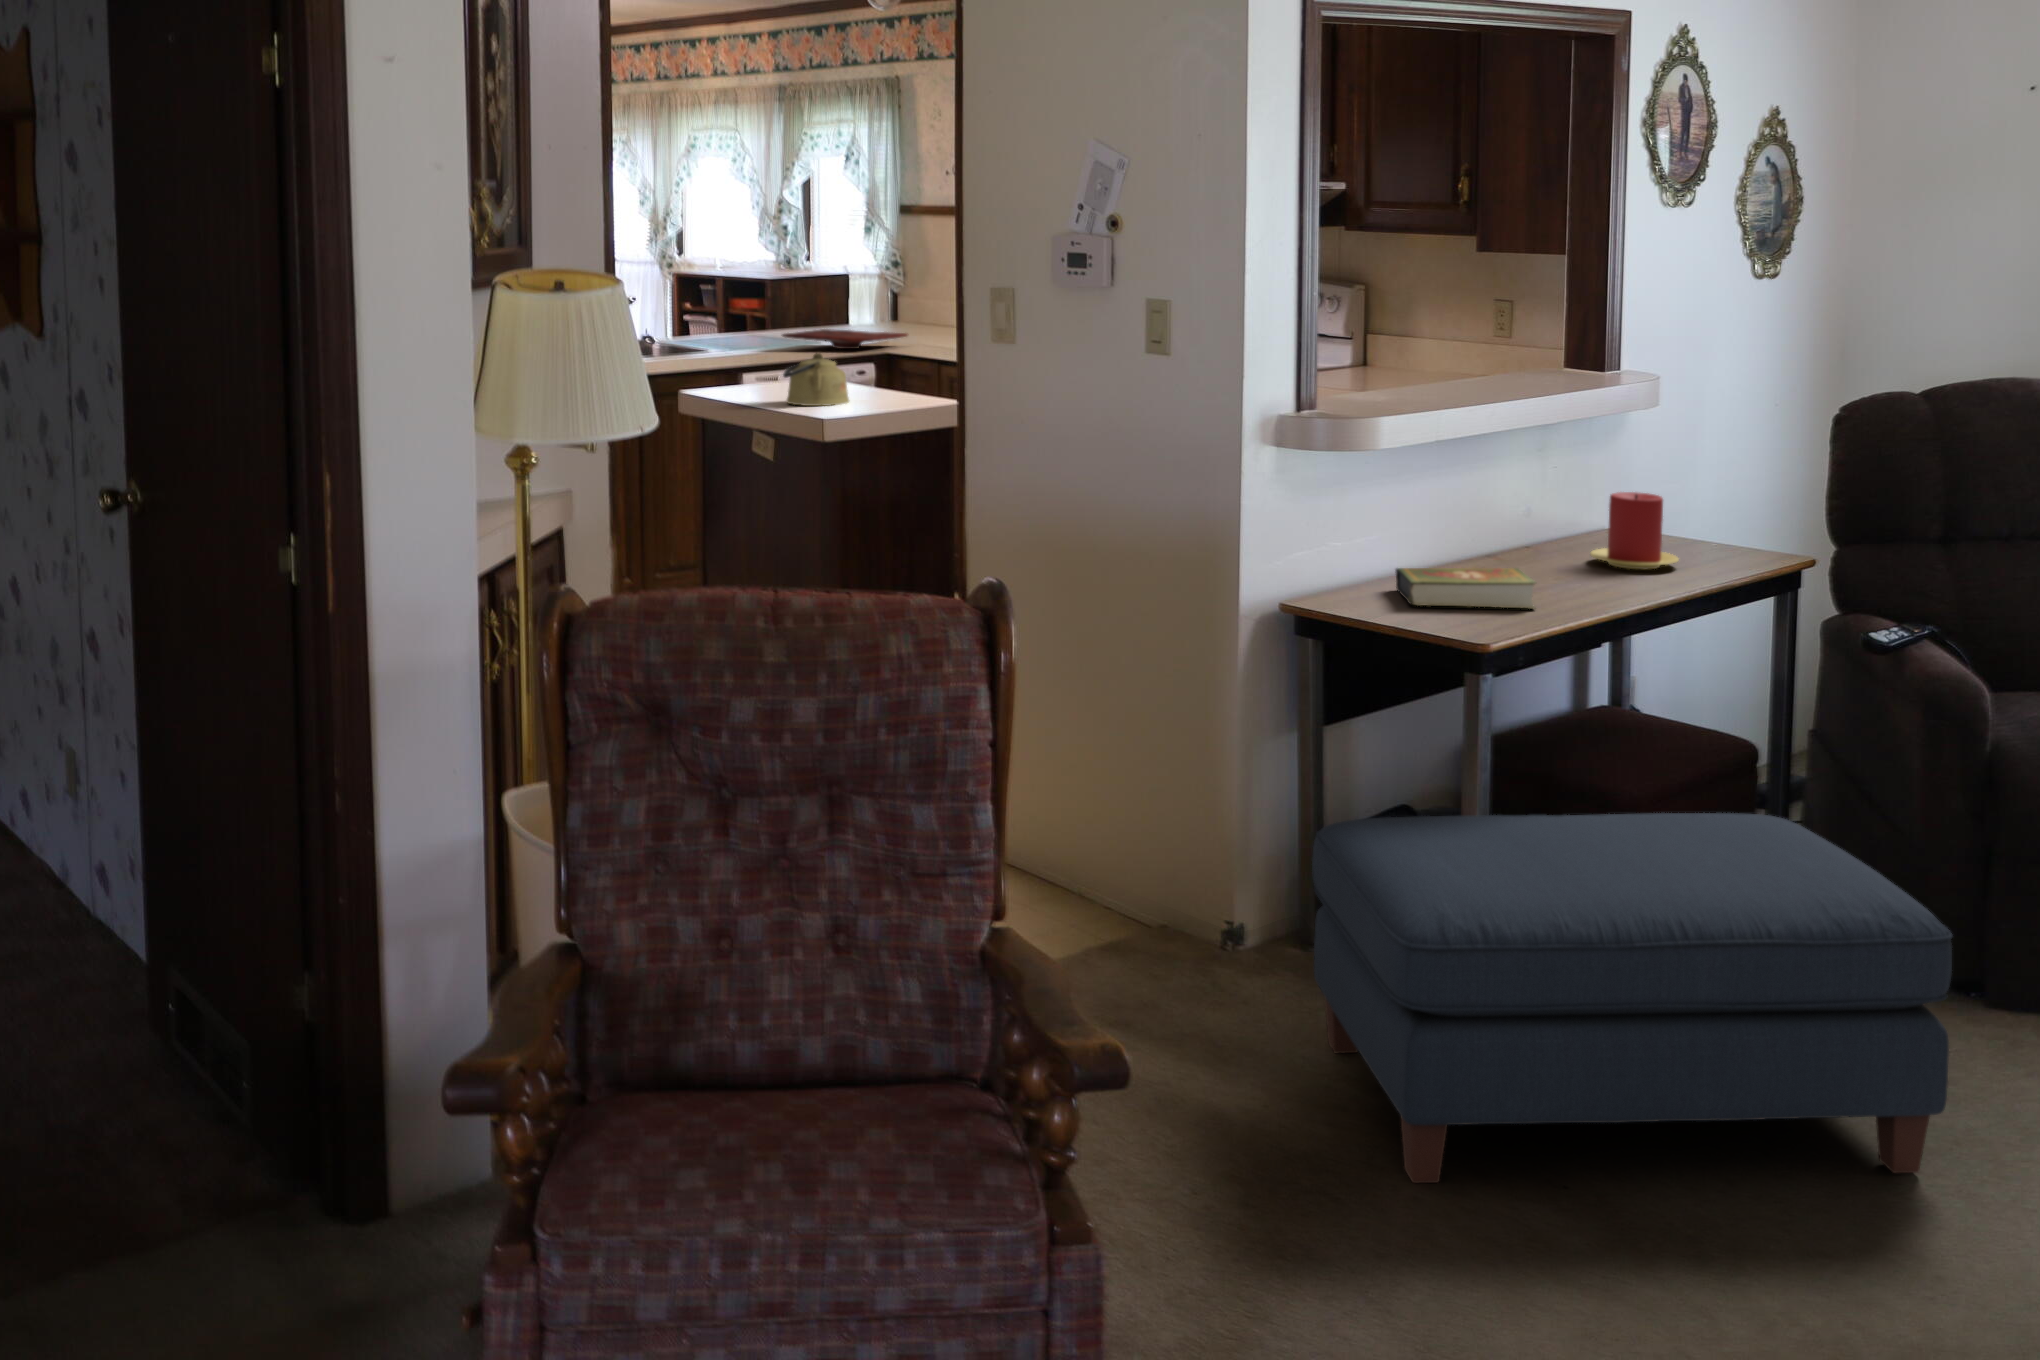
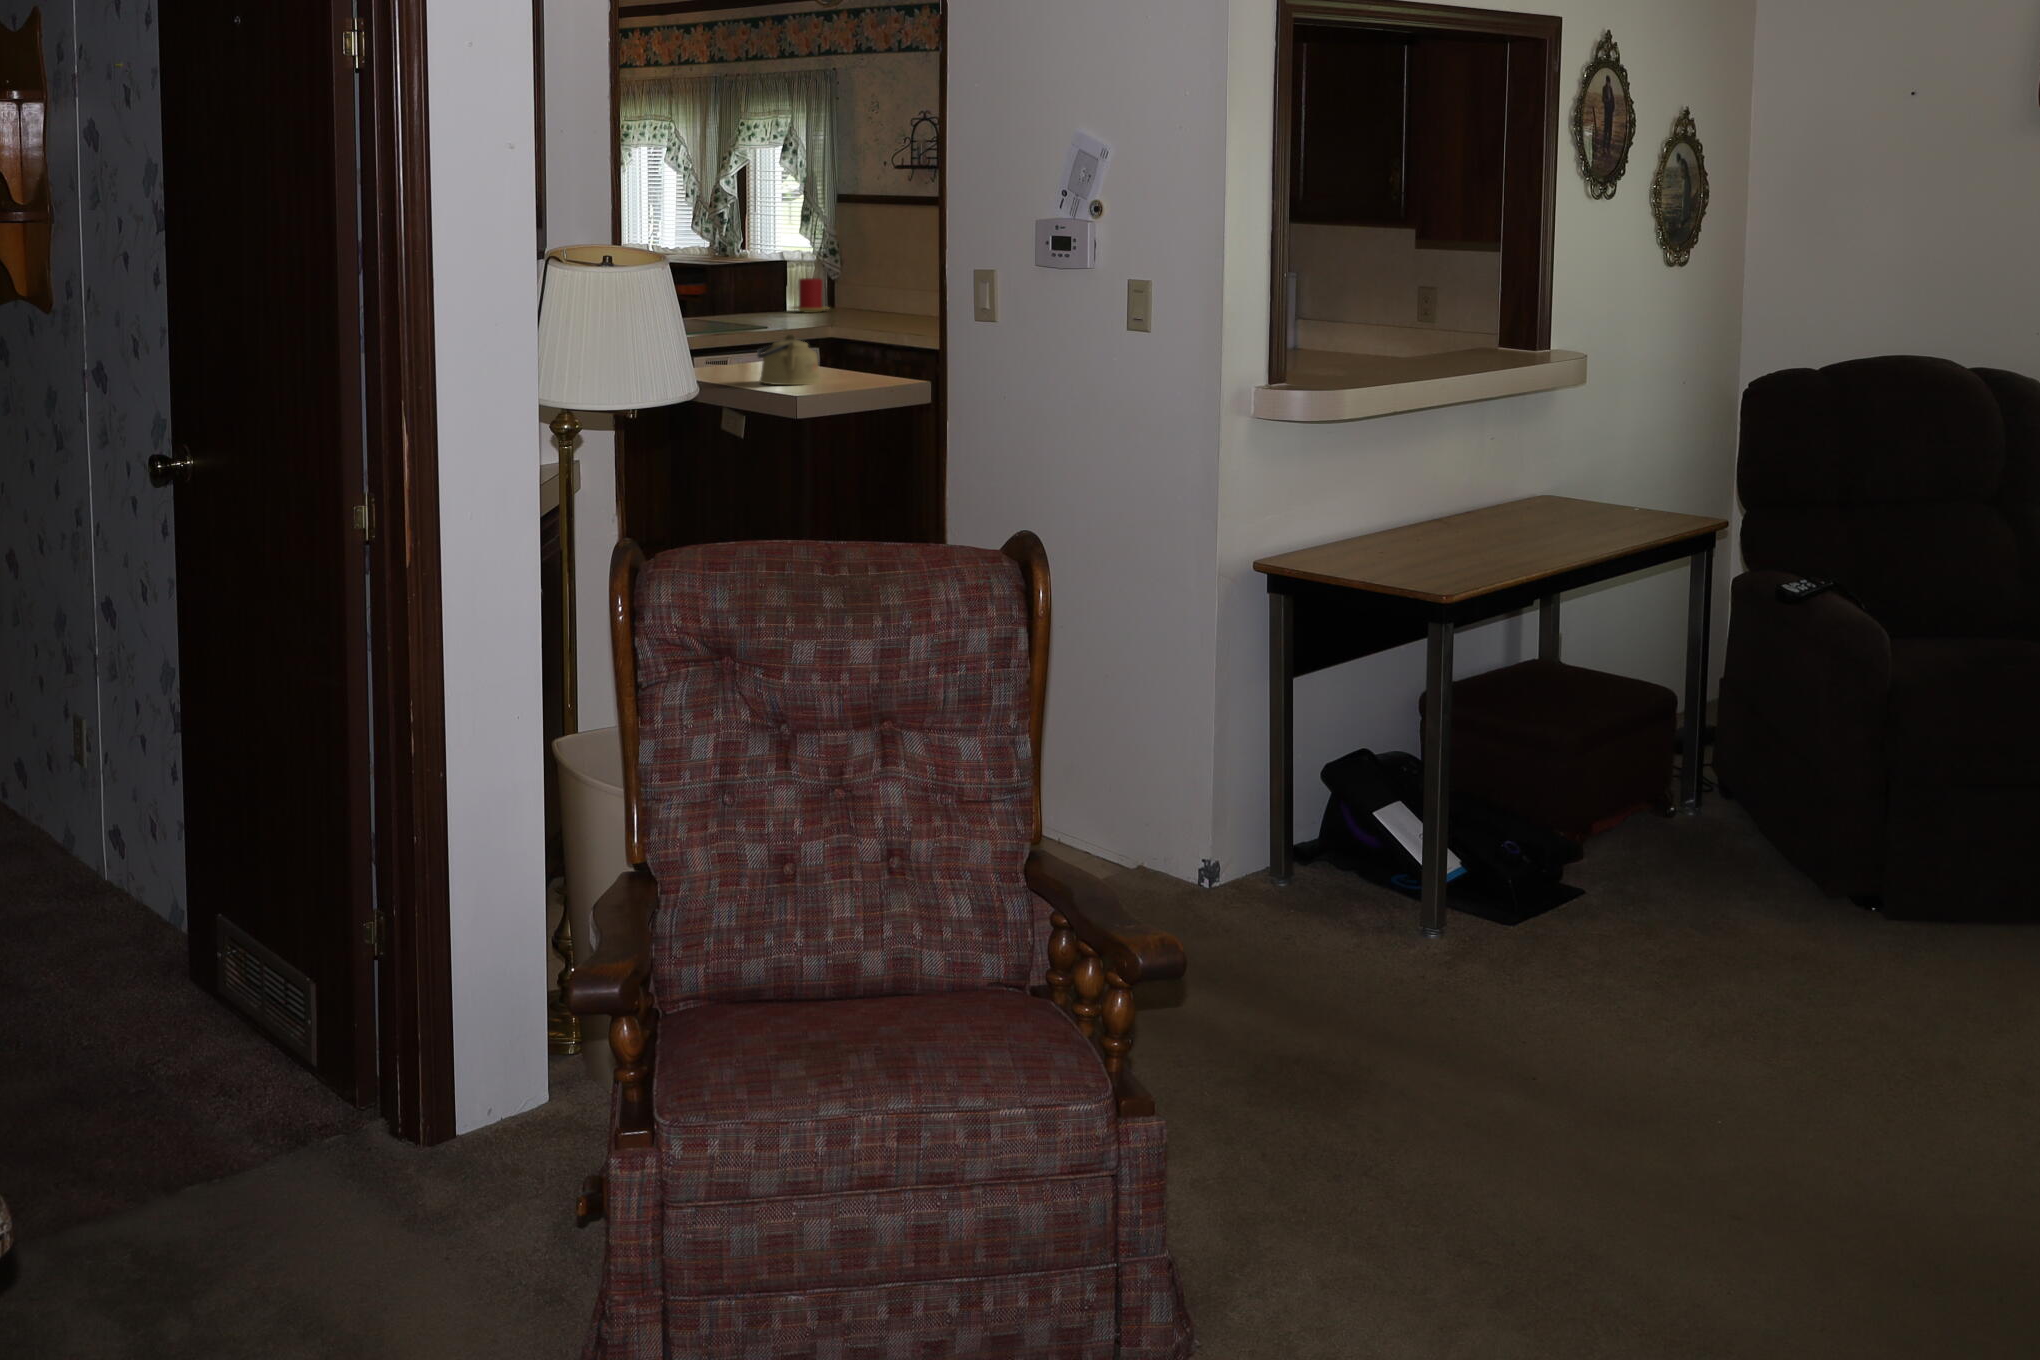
cutting board: present [782,329,907,349] -> none [733,315,858,334]
candle: present [1590,492,1679,569] -> present [793,278,828,313]
book: present [1396,568,1536,609] -> none [1358,530,1490,566]
ottoman: present [1312,813,1952,1183] -> none [1294,748,1866,1081]

